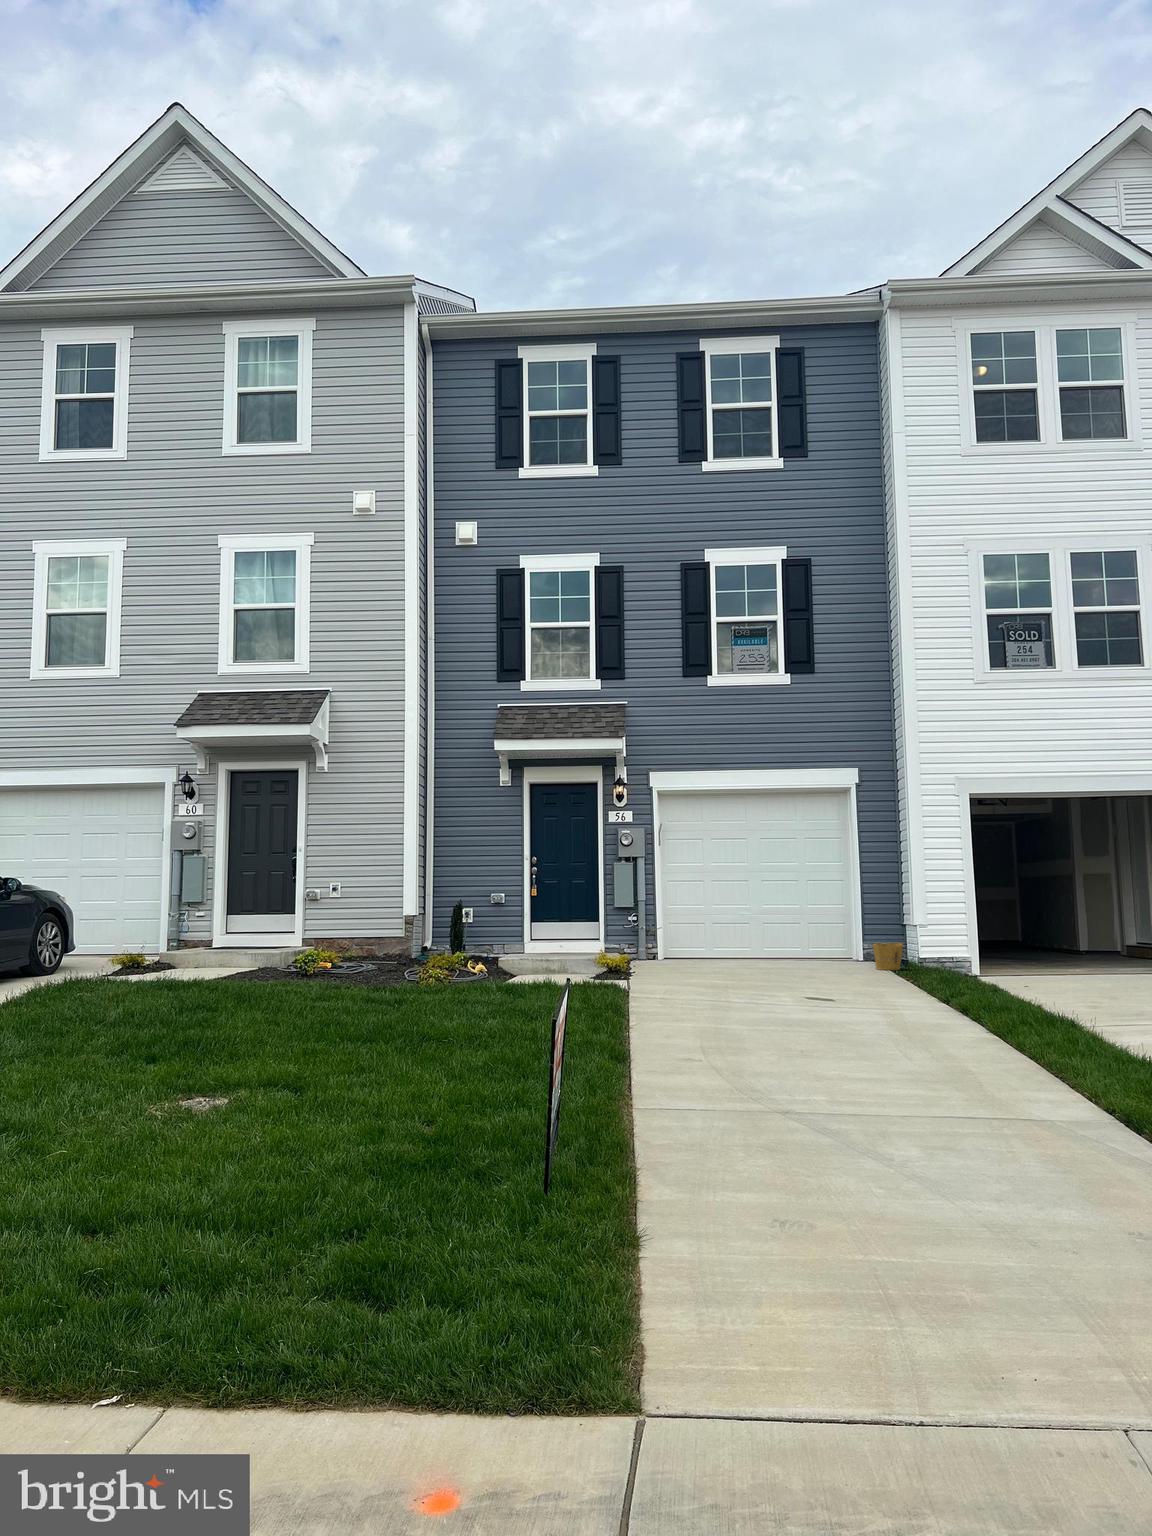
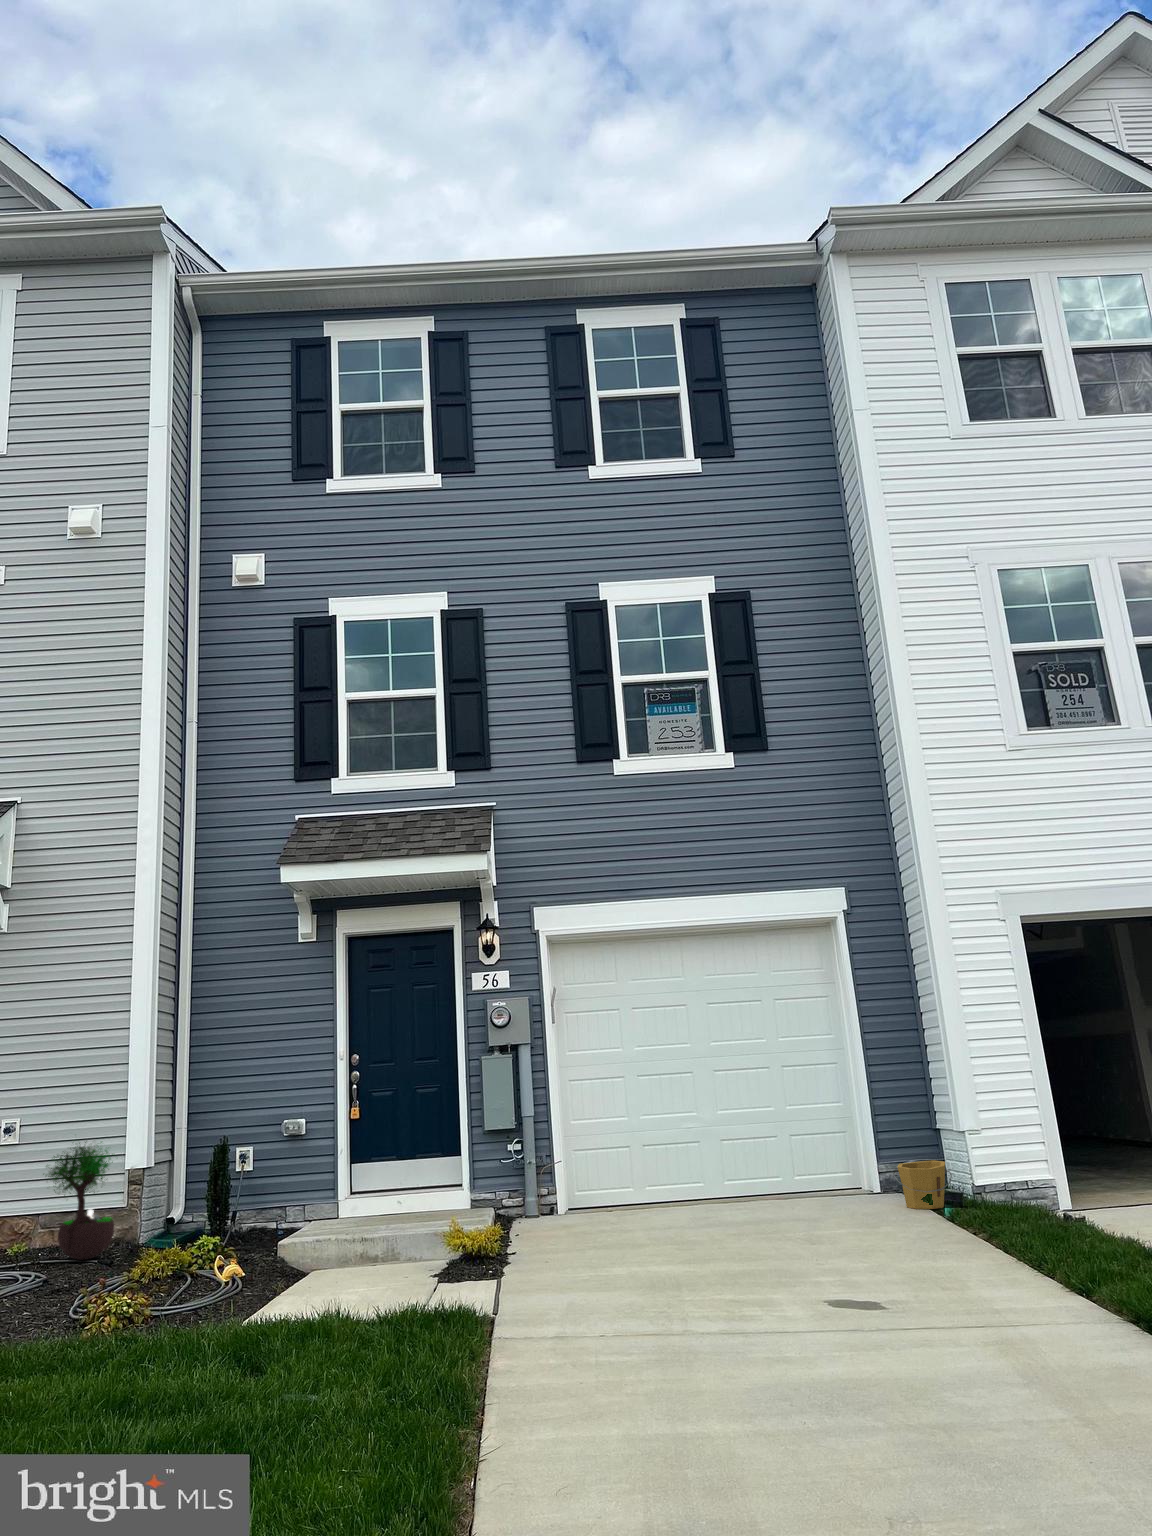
potted tree: none [362,893,403,964] -> present [43,1142,114,1260]

